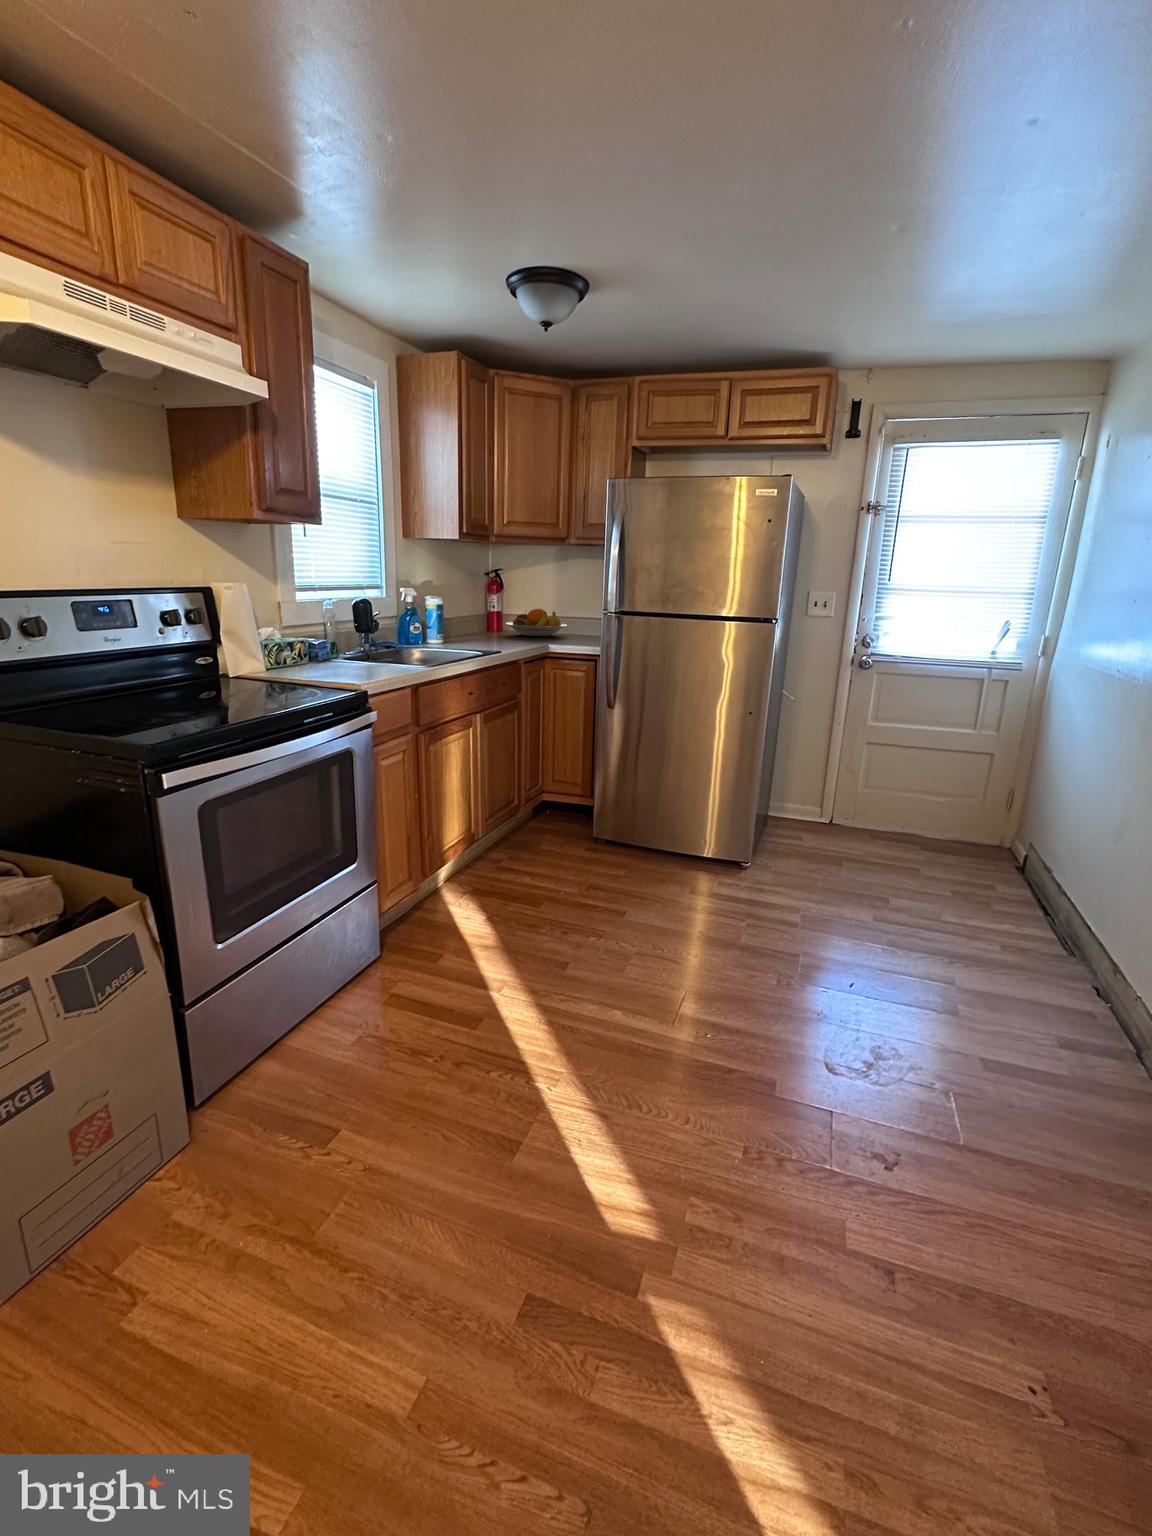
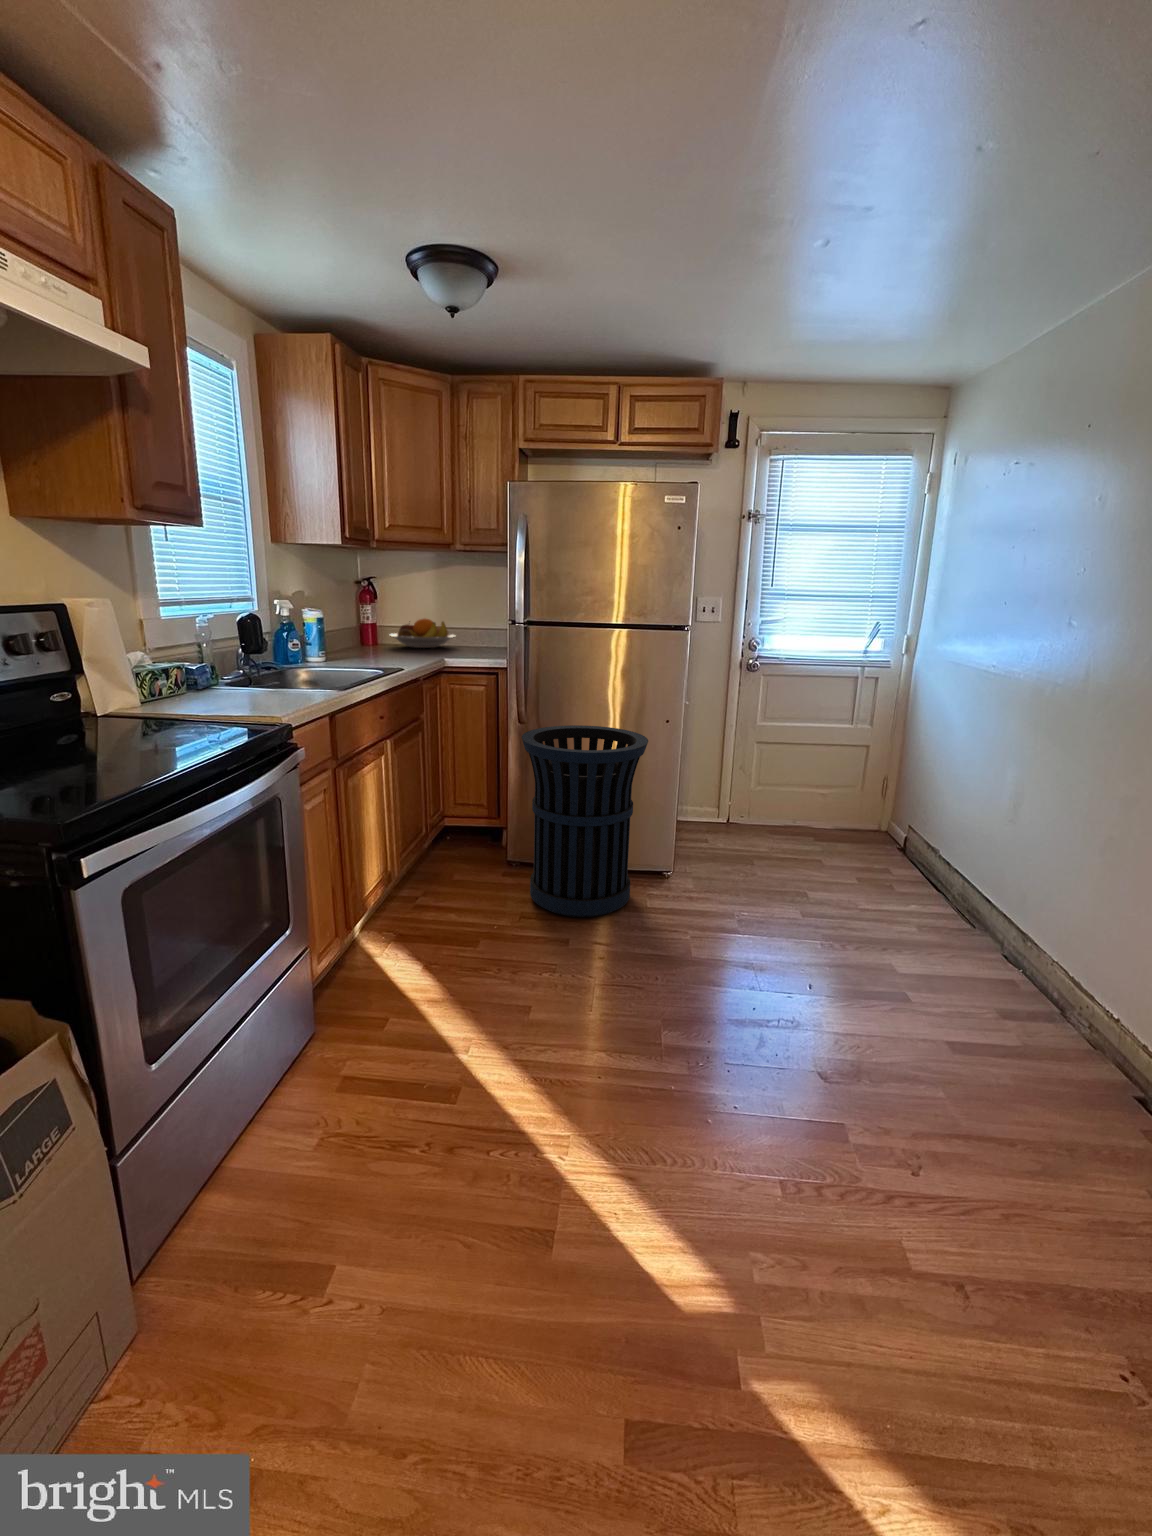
trash can: none [598,713,722,898] -> present [522,725,648,917]

